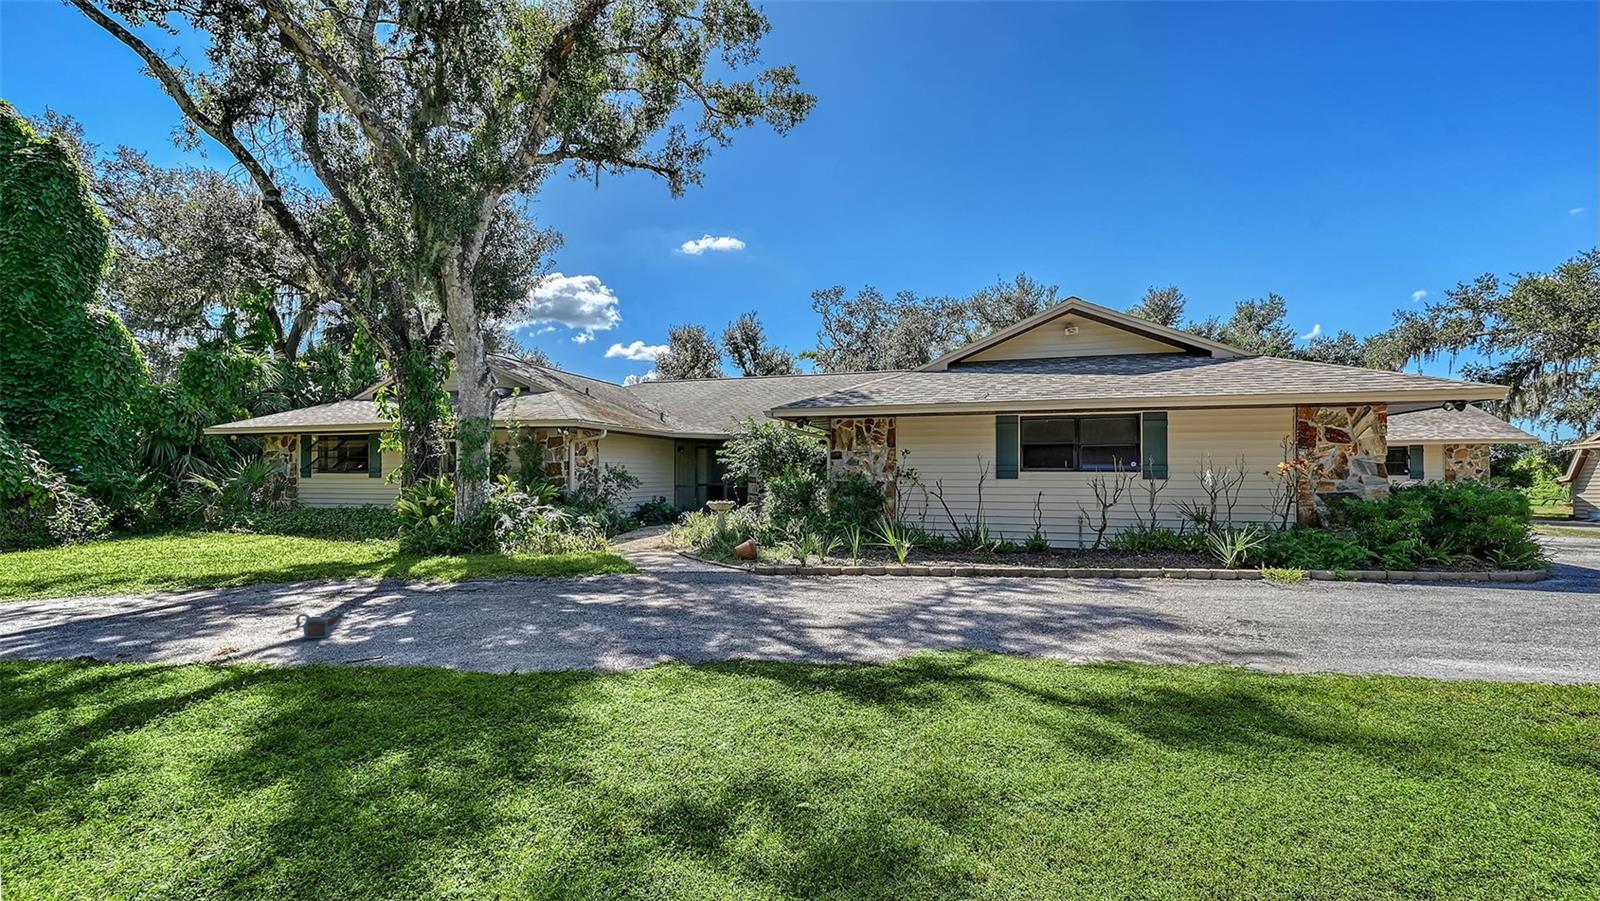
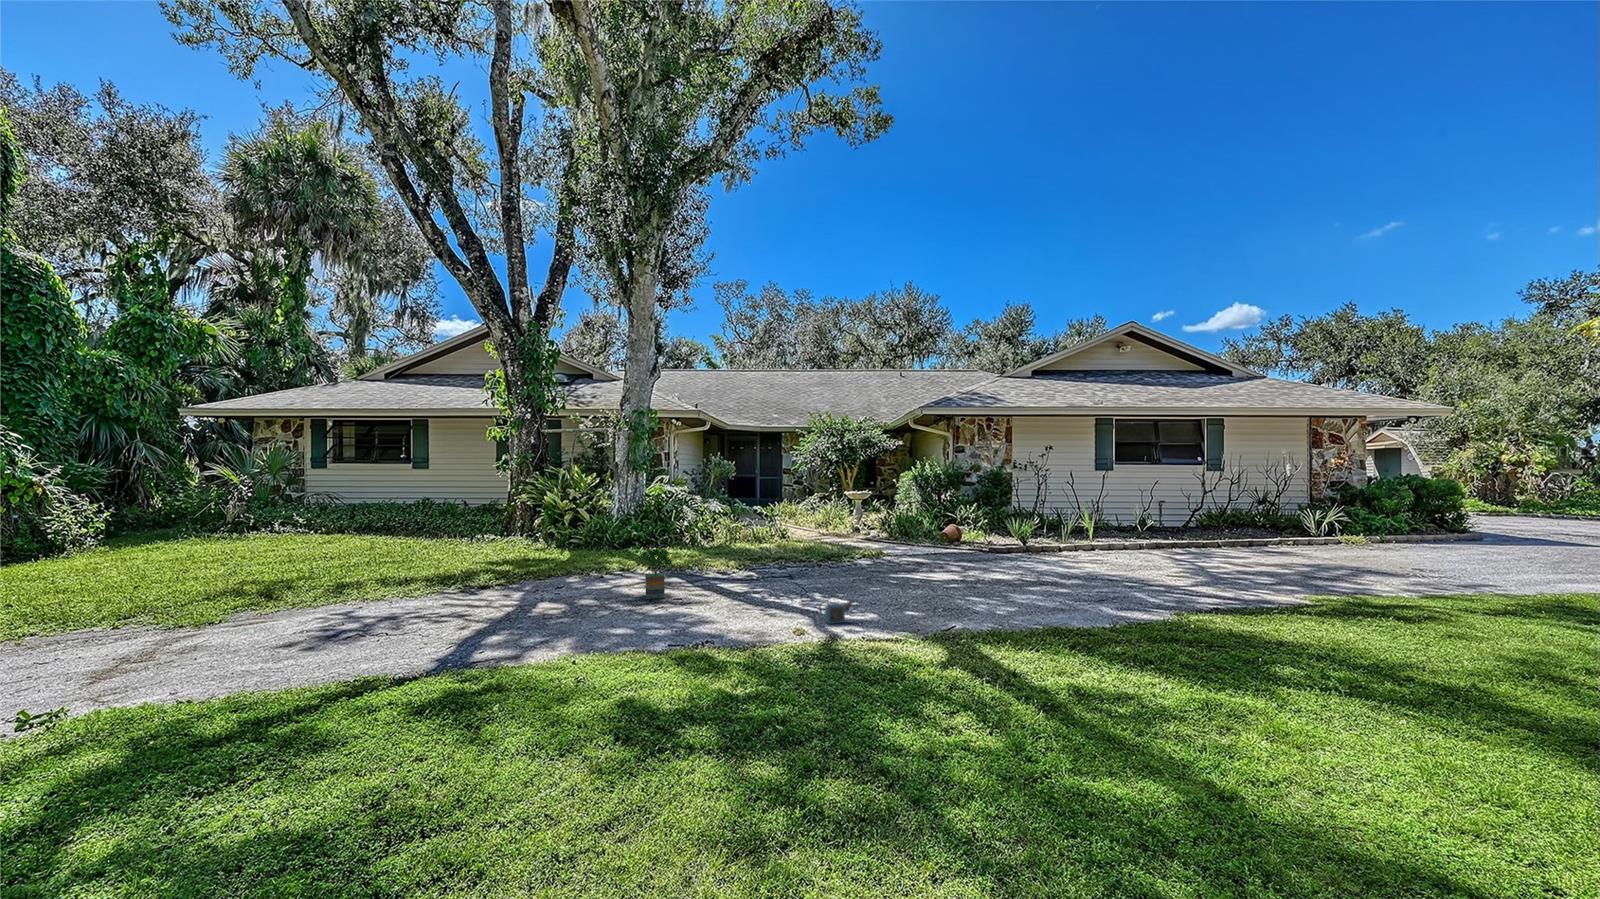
potted tree: none [262,553,302,603] -> present [640,548,673,599]

